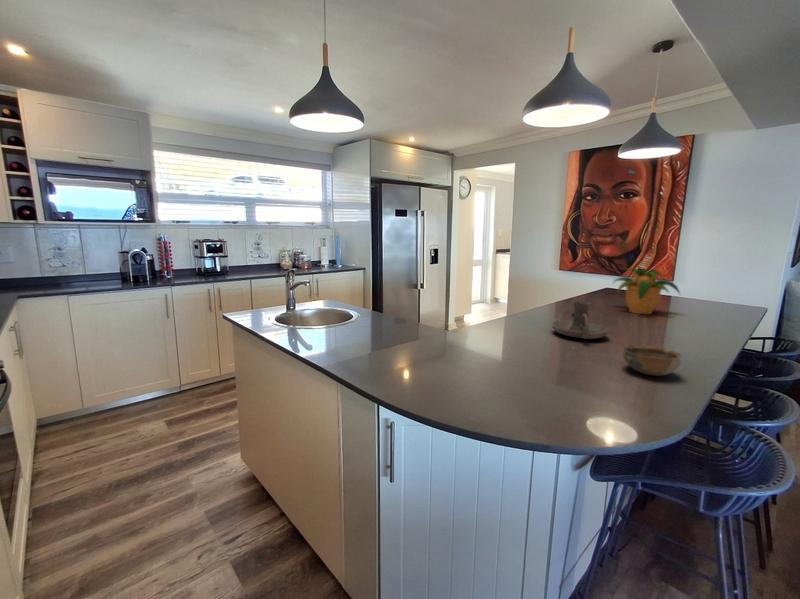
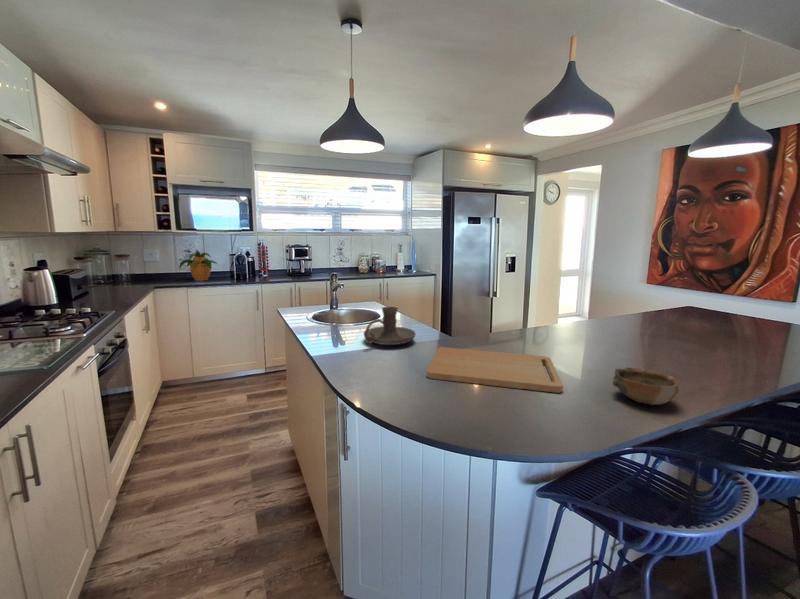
potted plant: present [615,267,679,314] -> present [179,250,217,281]
candle holder: present [552,301,609,339] -> present [364,307,416,345]
cutting board: none [445,342,586,376] -> present [427,347,563,393]

